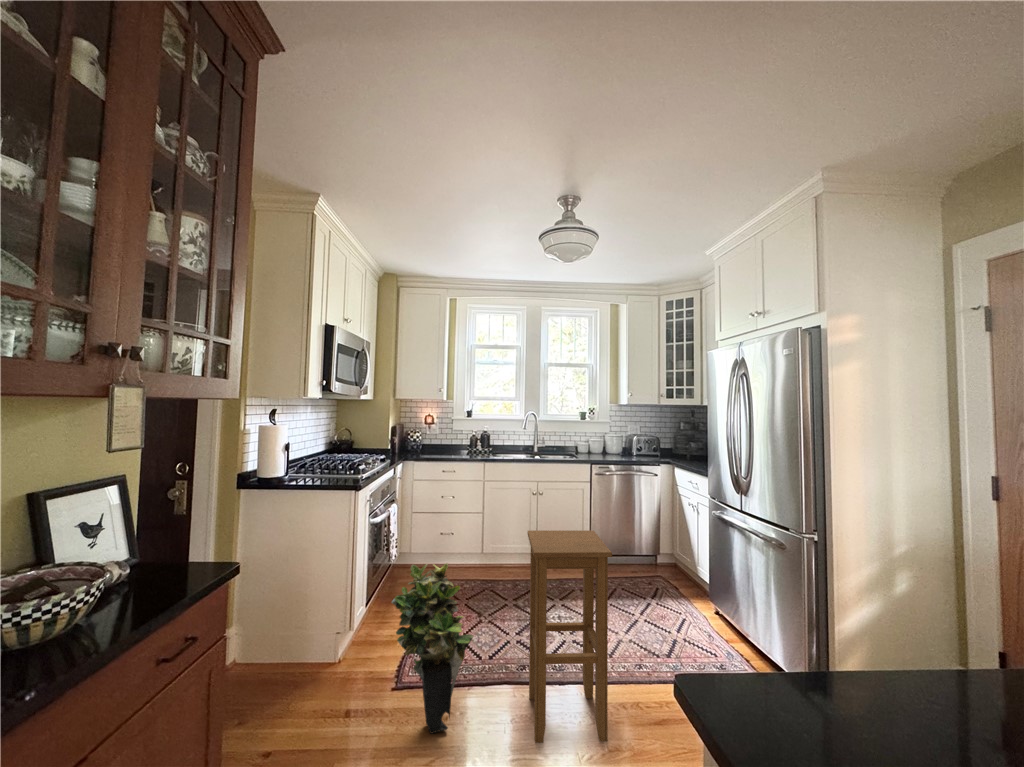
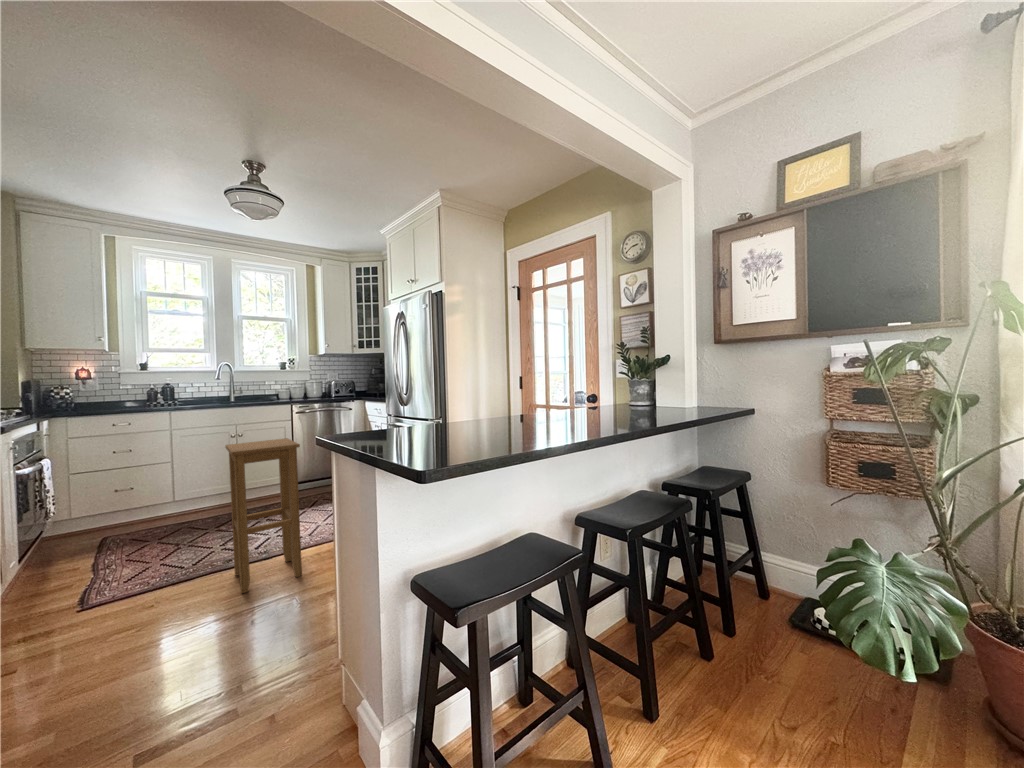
potted plant: present [392,563,473,734] -> none [72,484,175,620]

